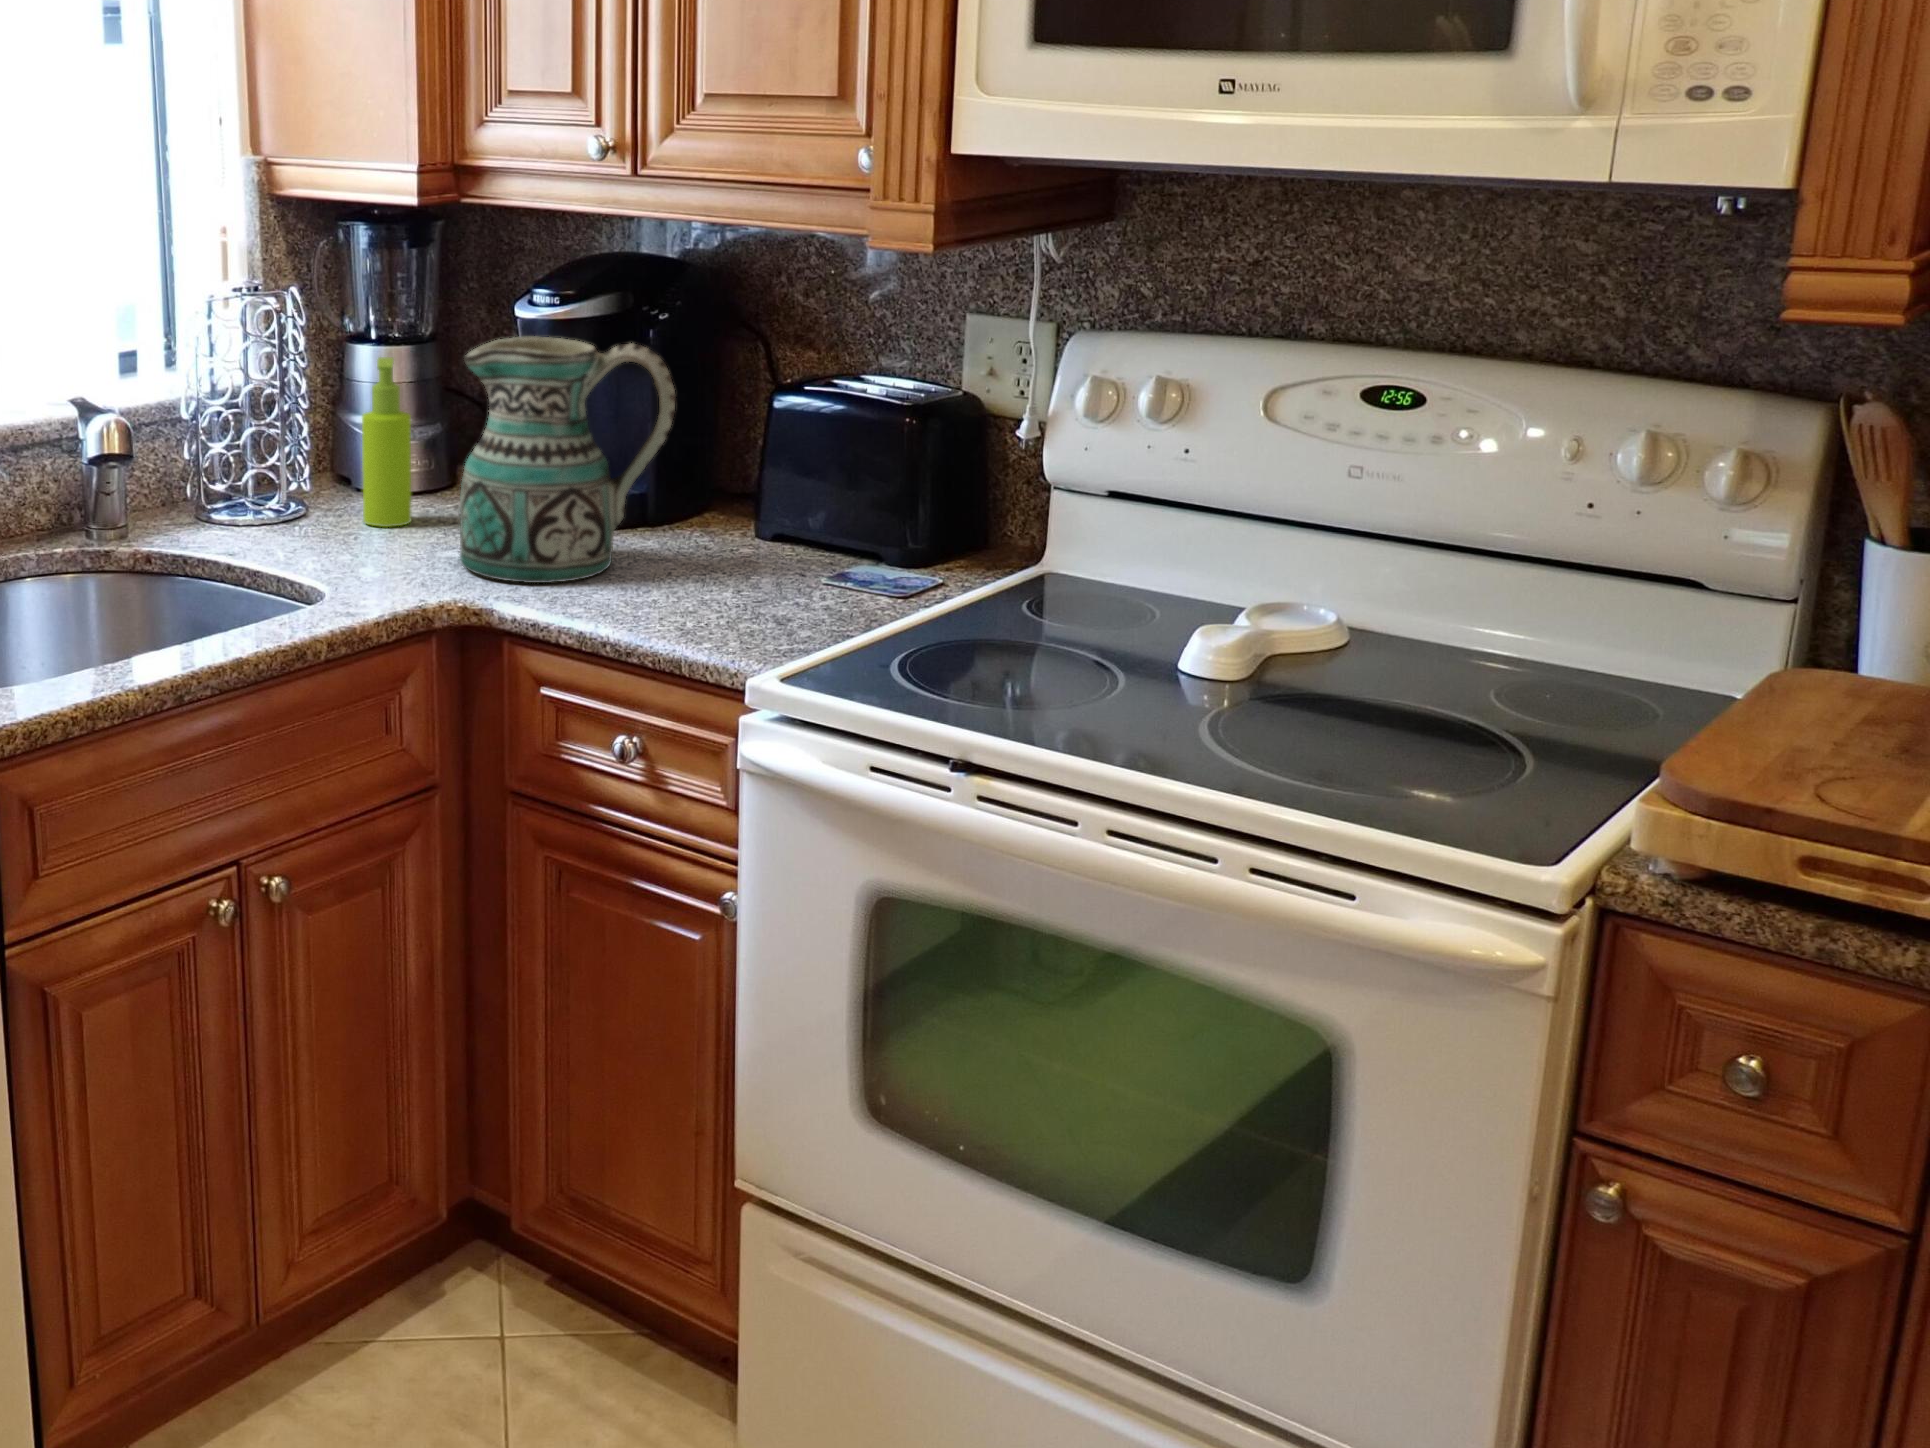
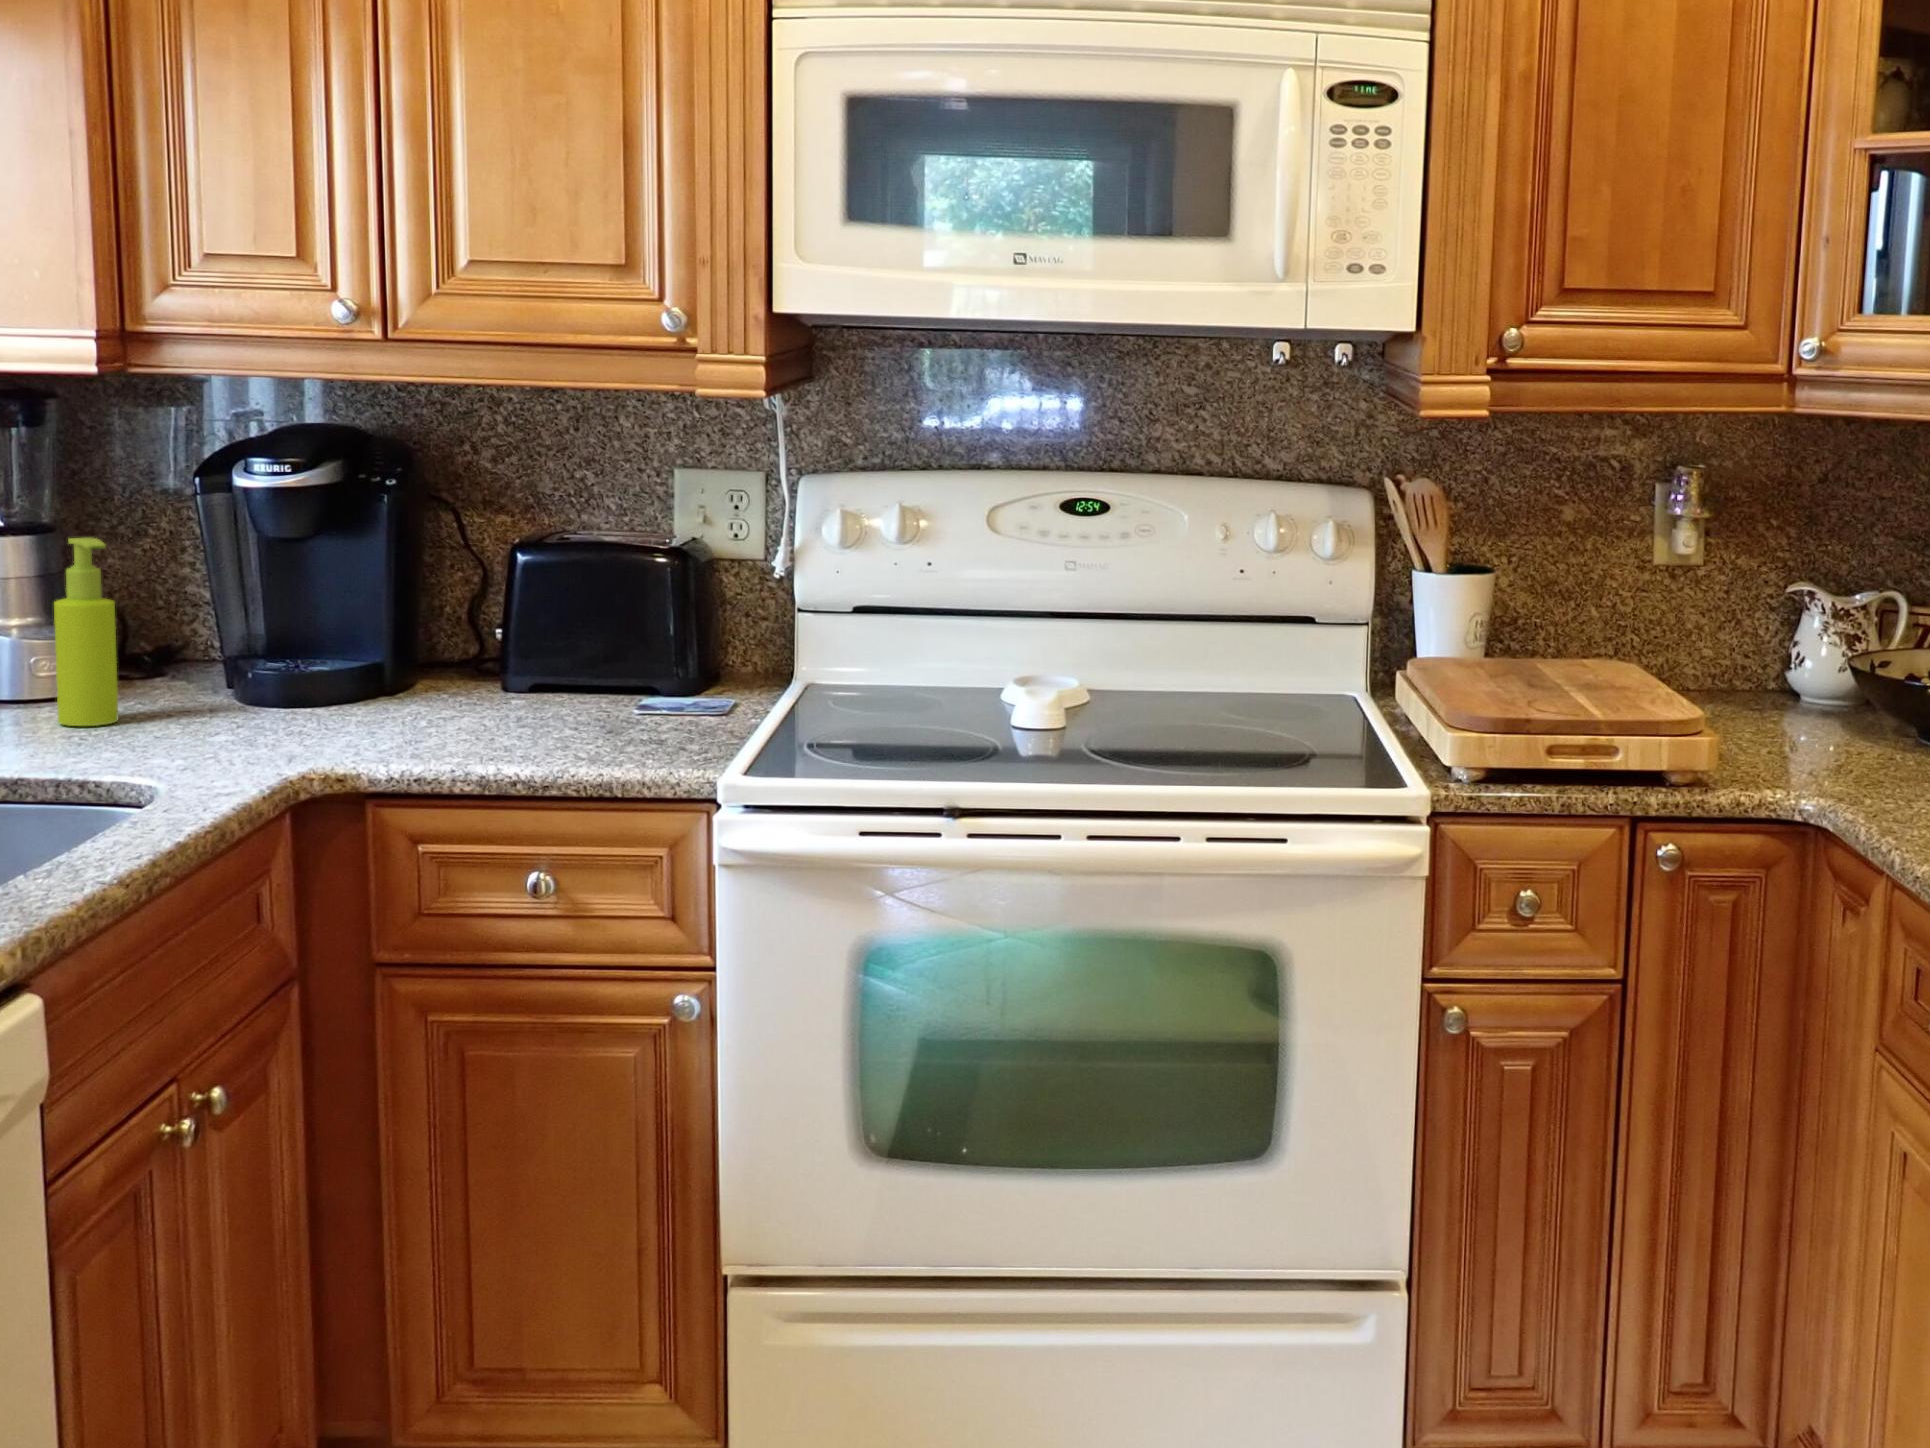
ceramic pitcher: present [460,336,675,583] -> none [255,499,479,747]

